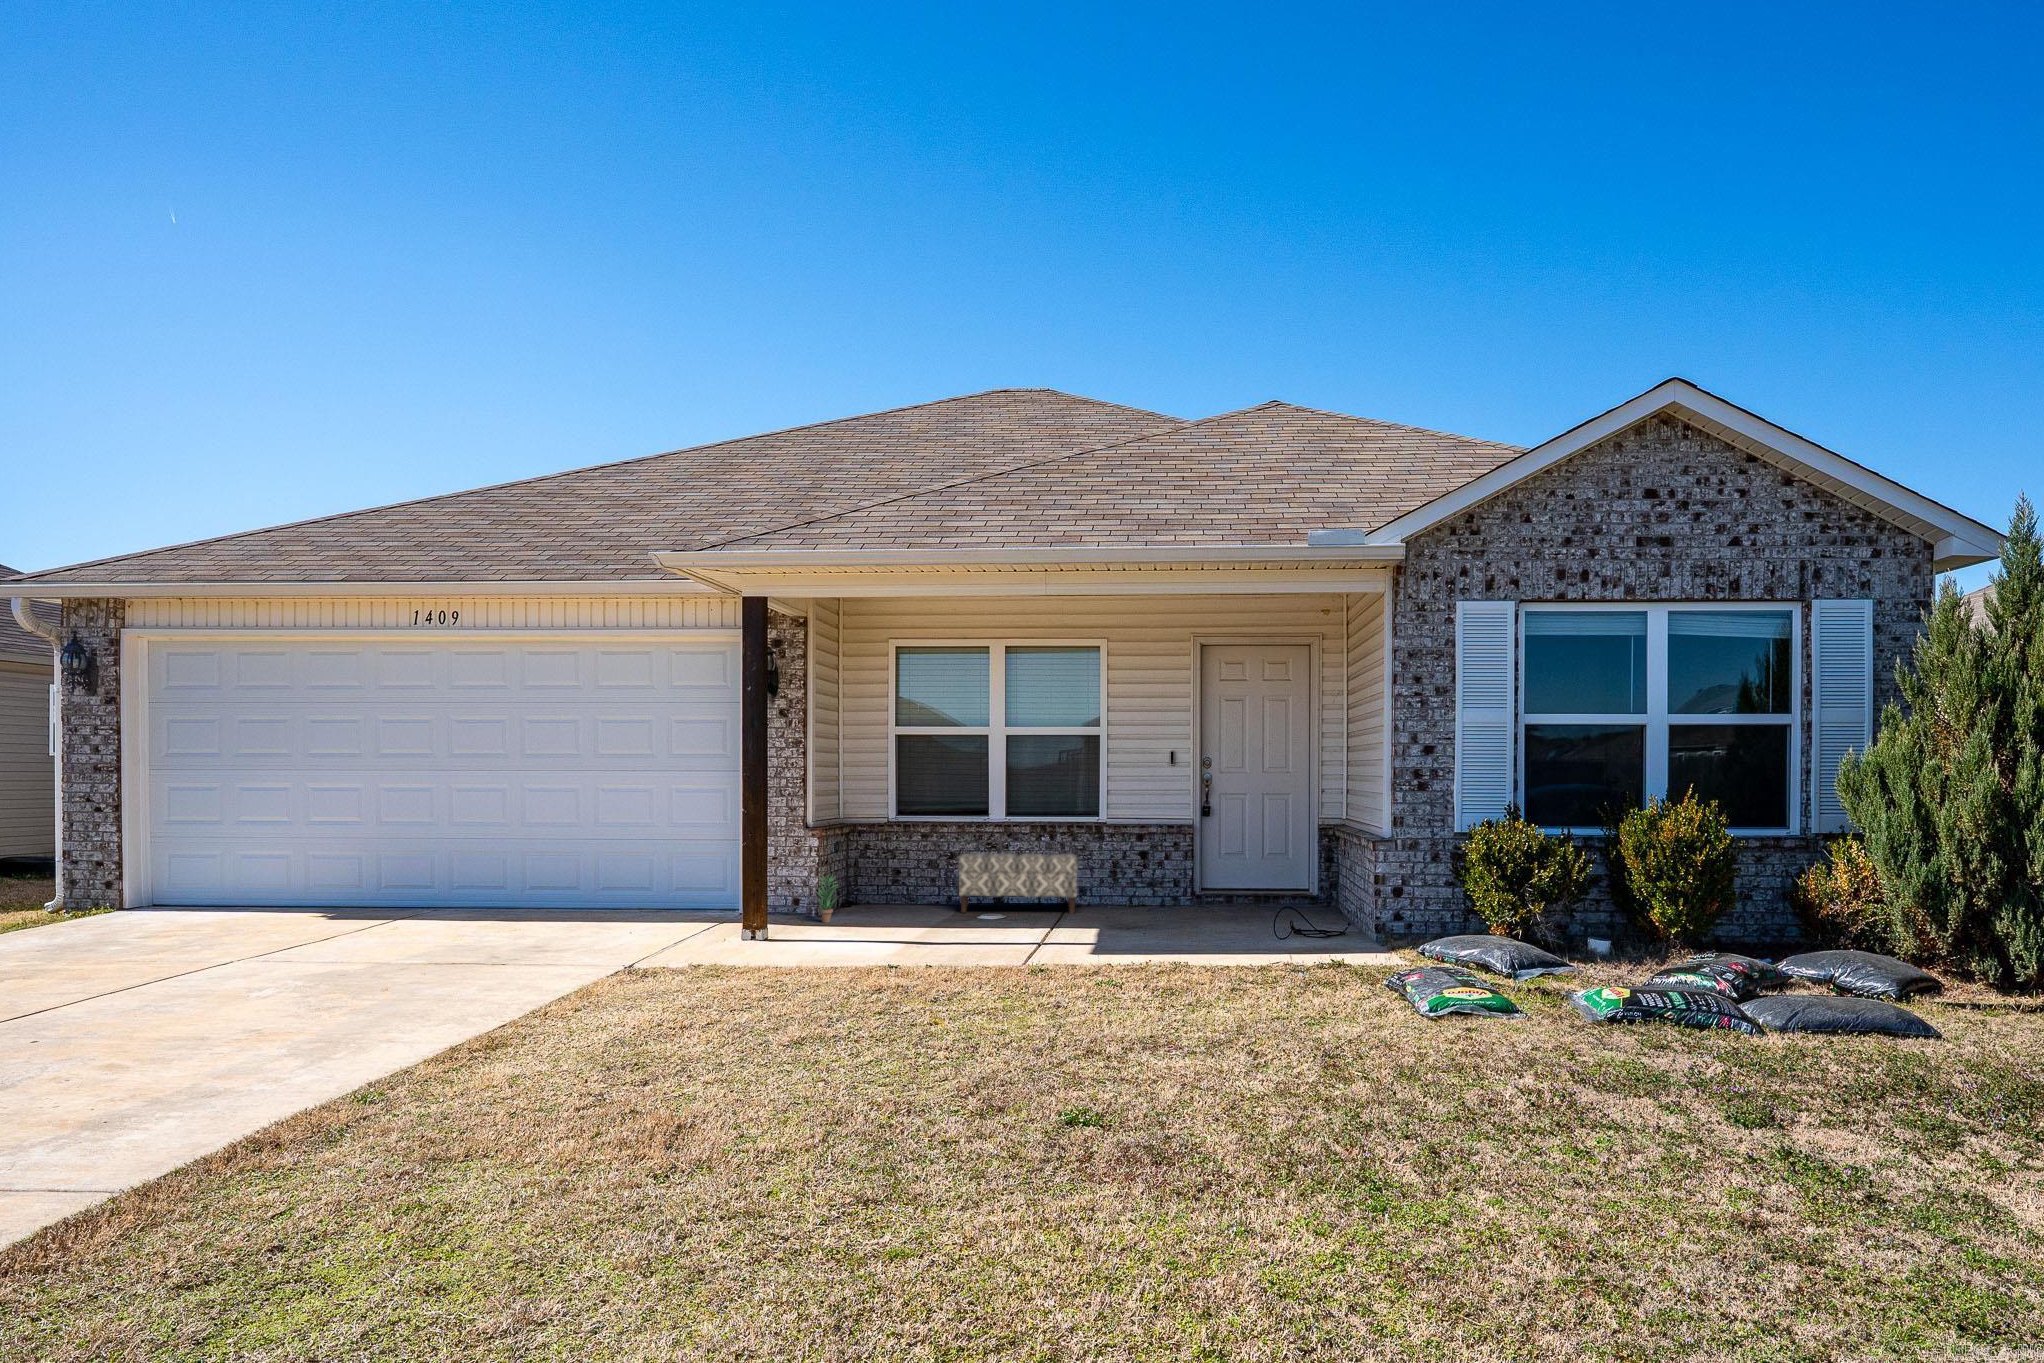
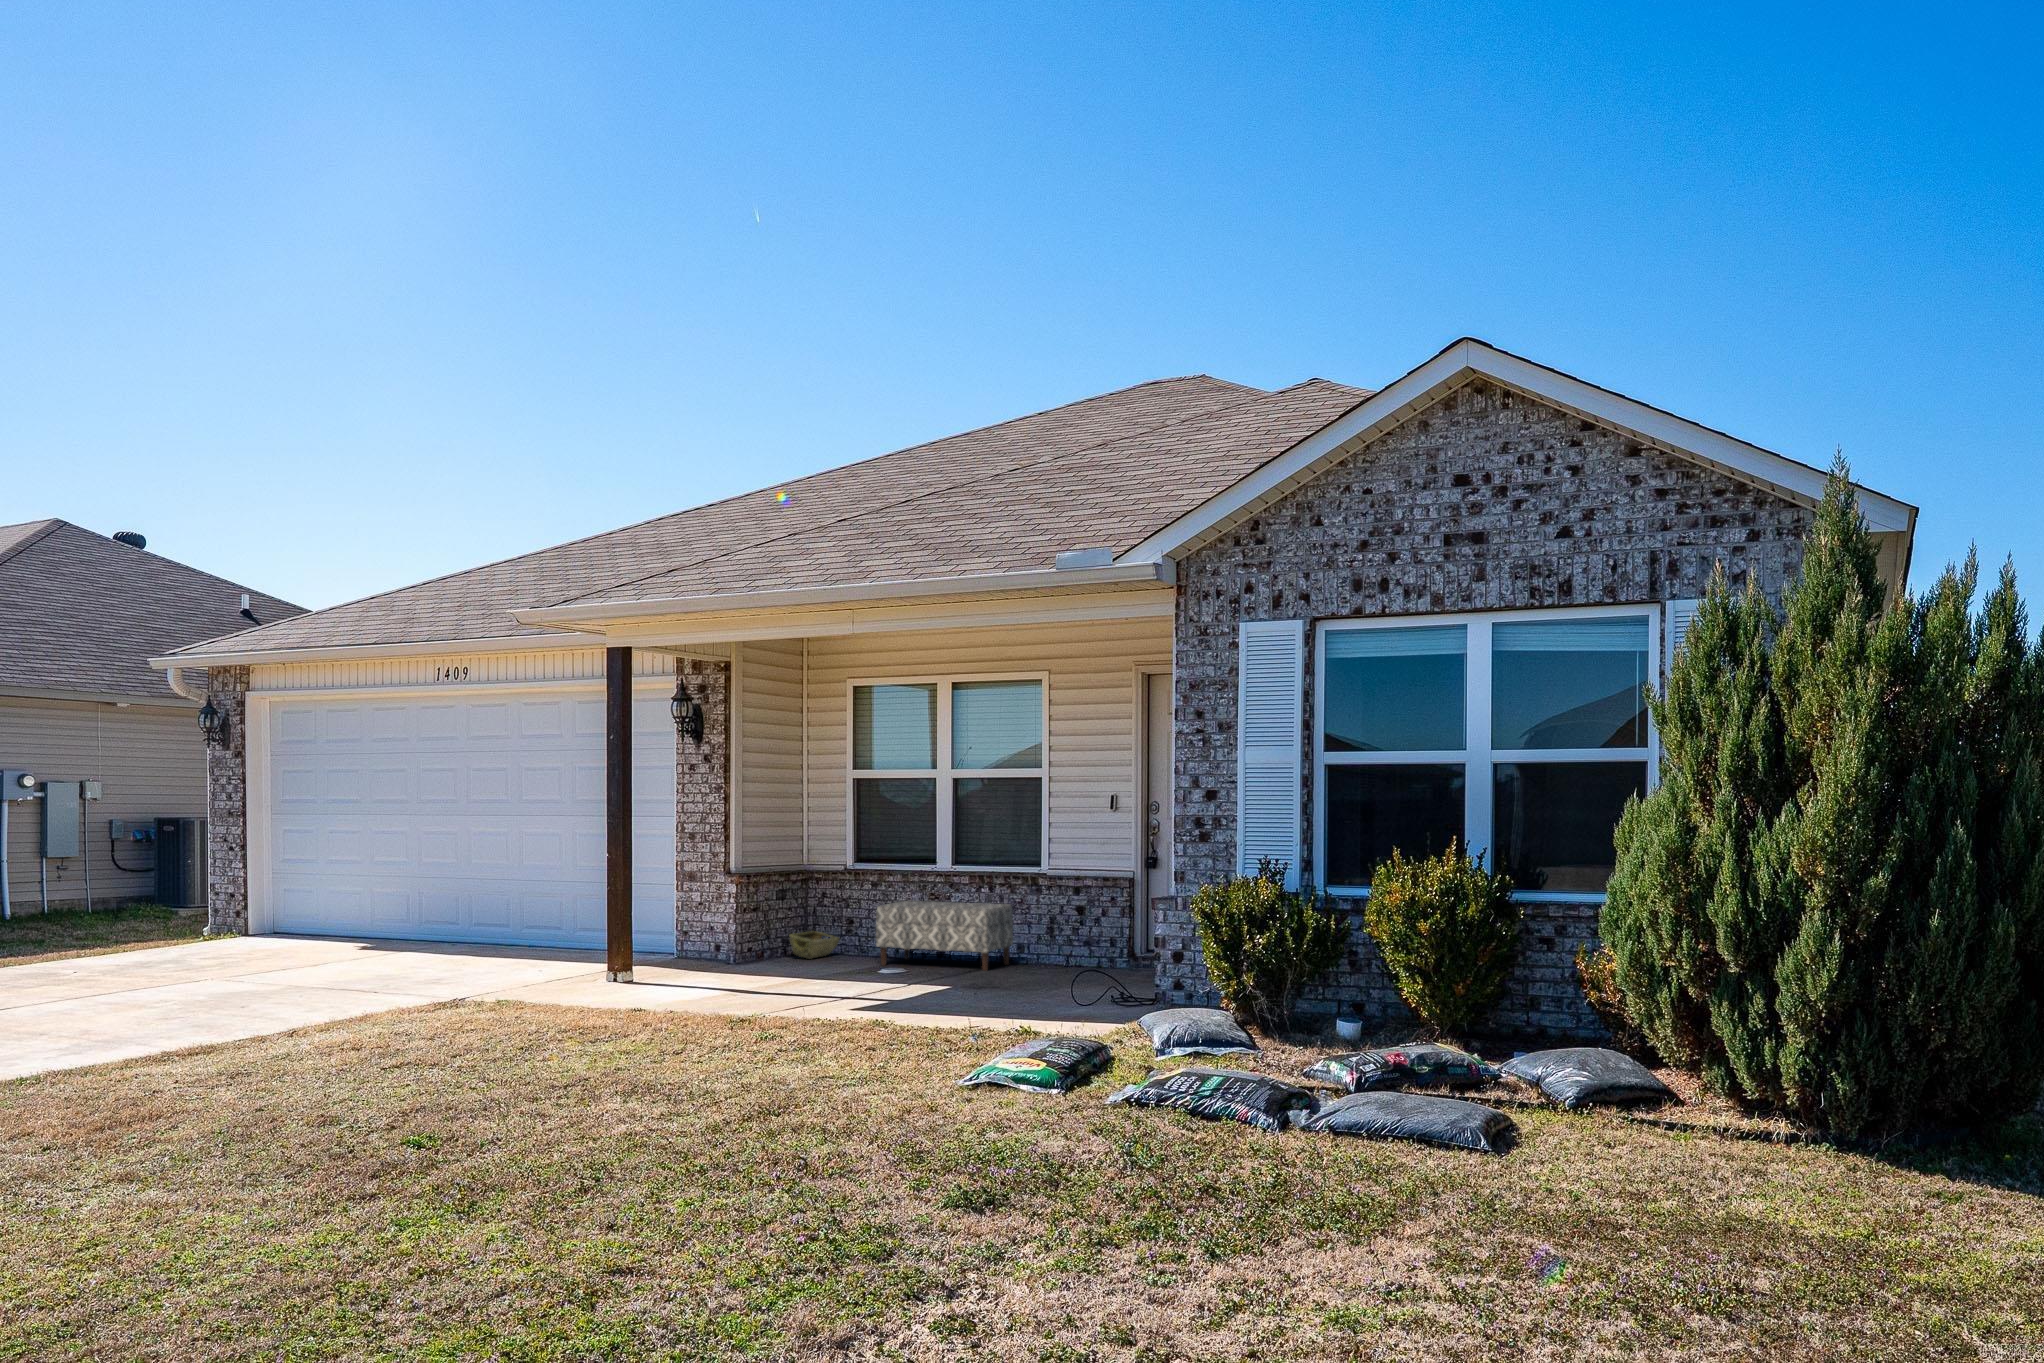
potted plant: present [816,874,838,923] -> none [717,918,744,968]
woven basket: none [853,883,891,910] -> present [789,931,839,959]

